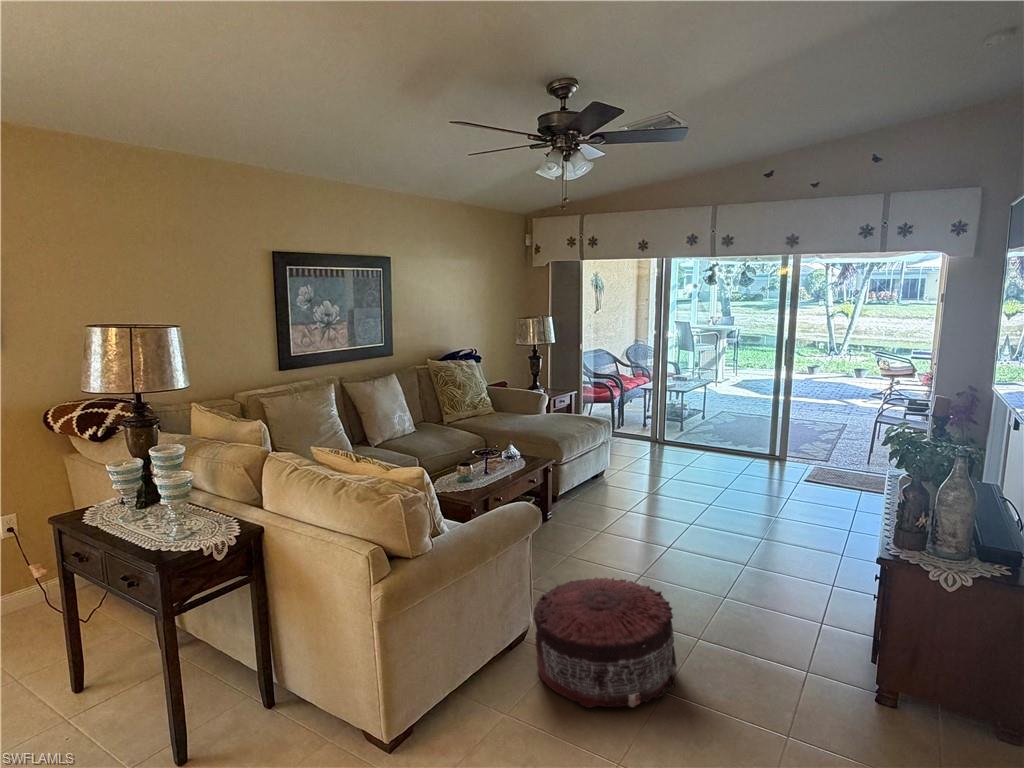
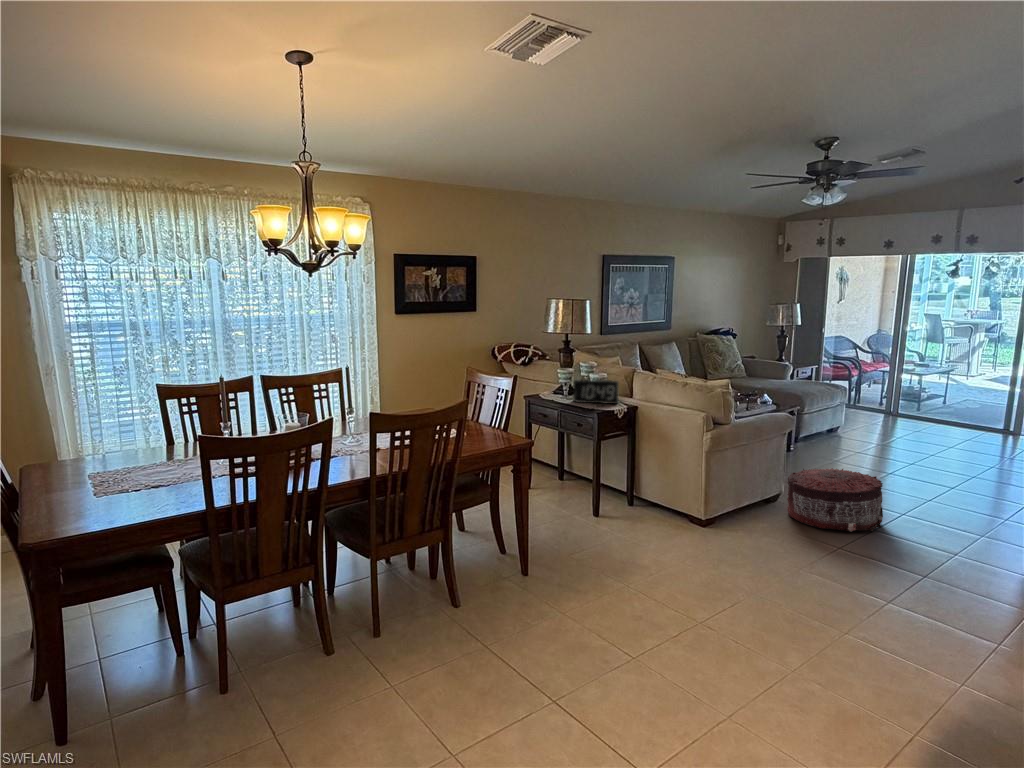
alarm clock: none [120,484,222,534] -> present [573,380,619,404]

